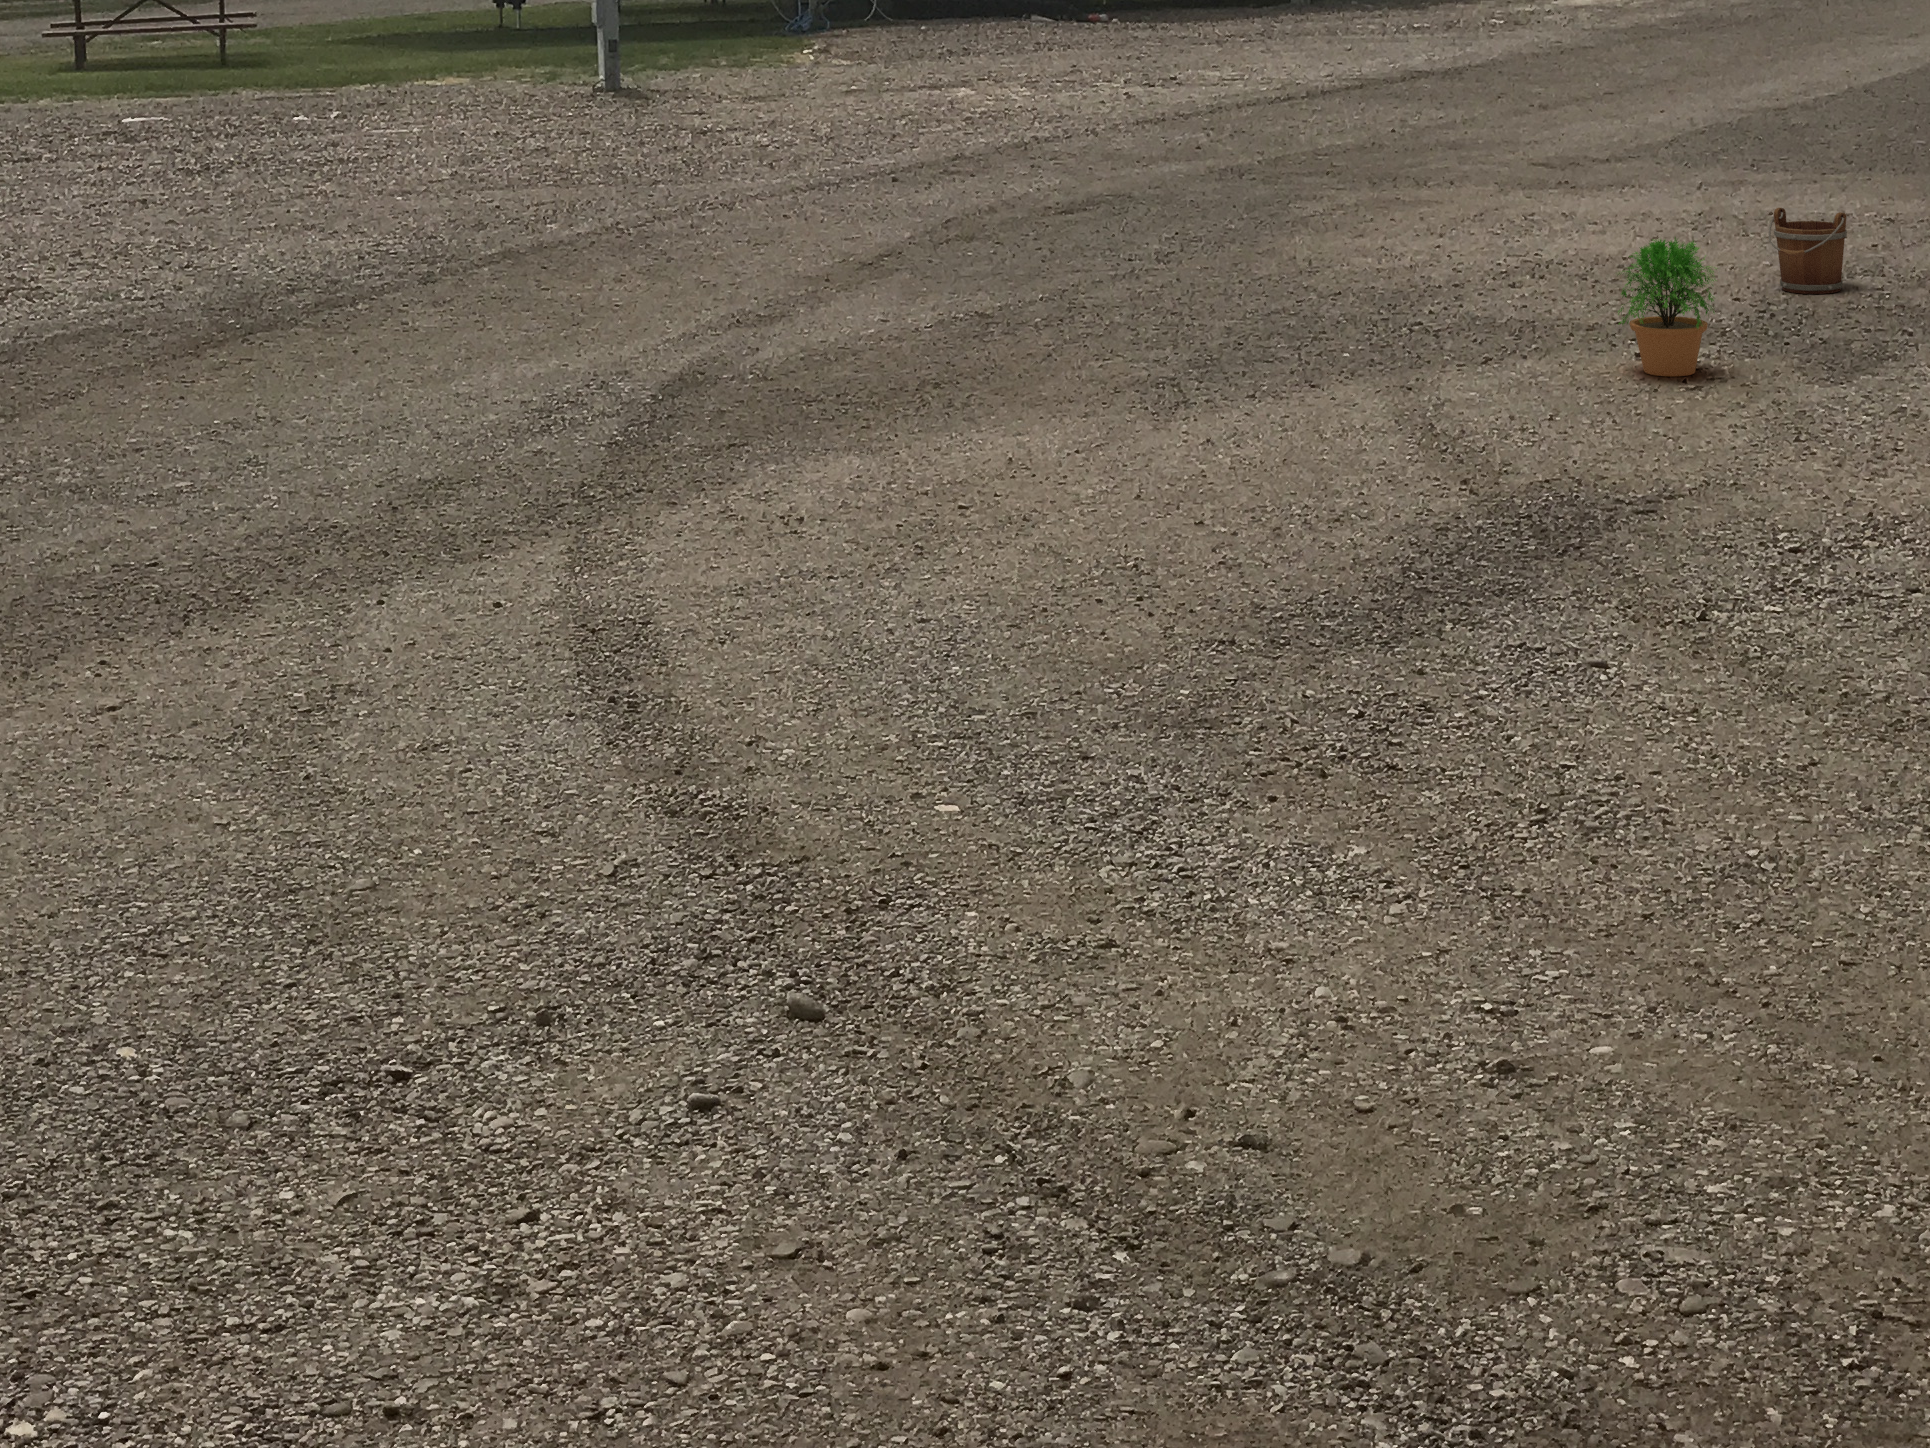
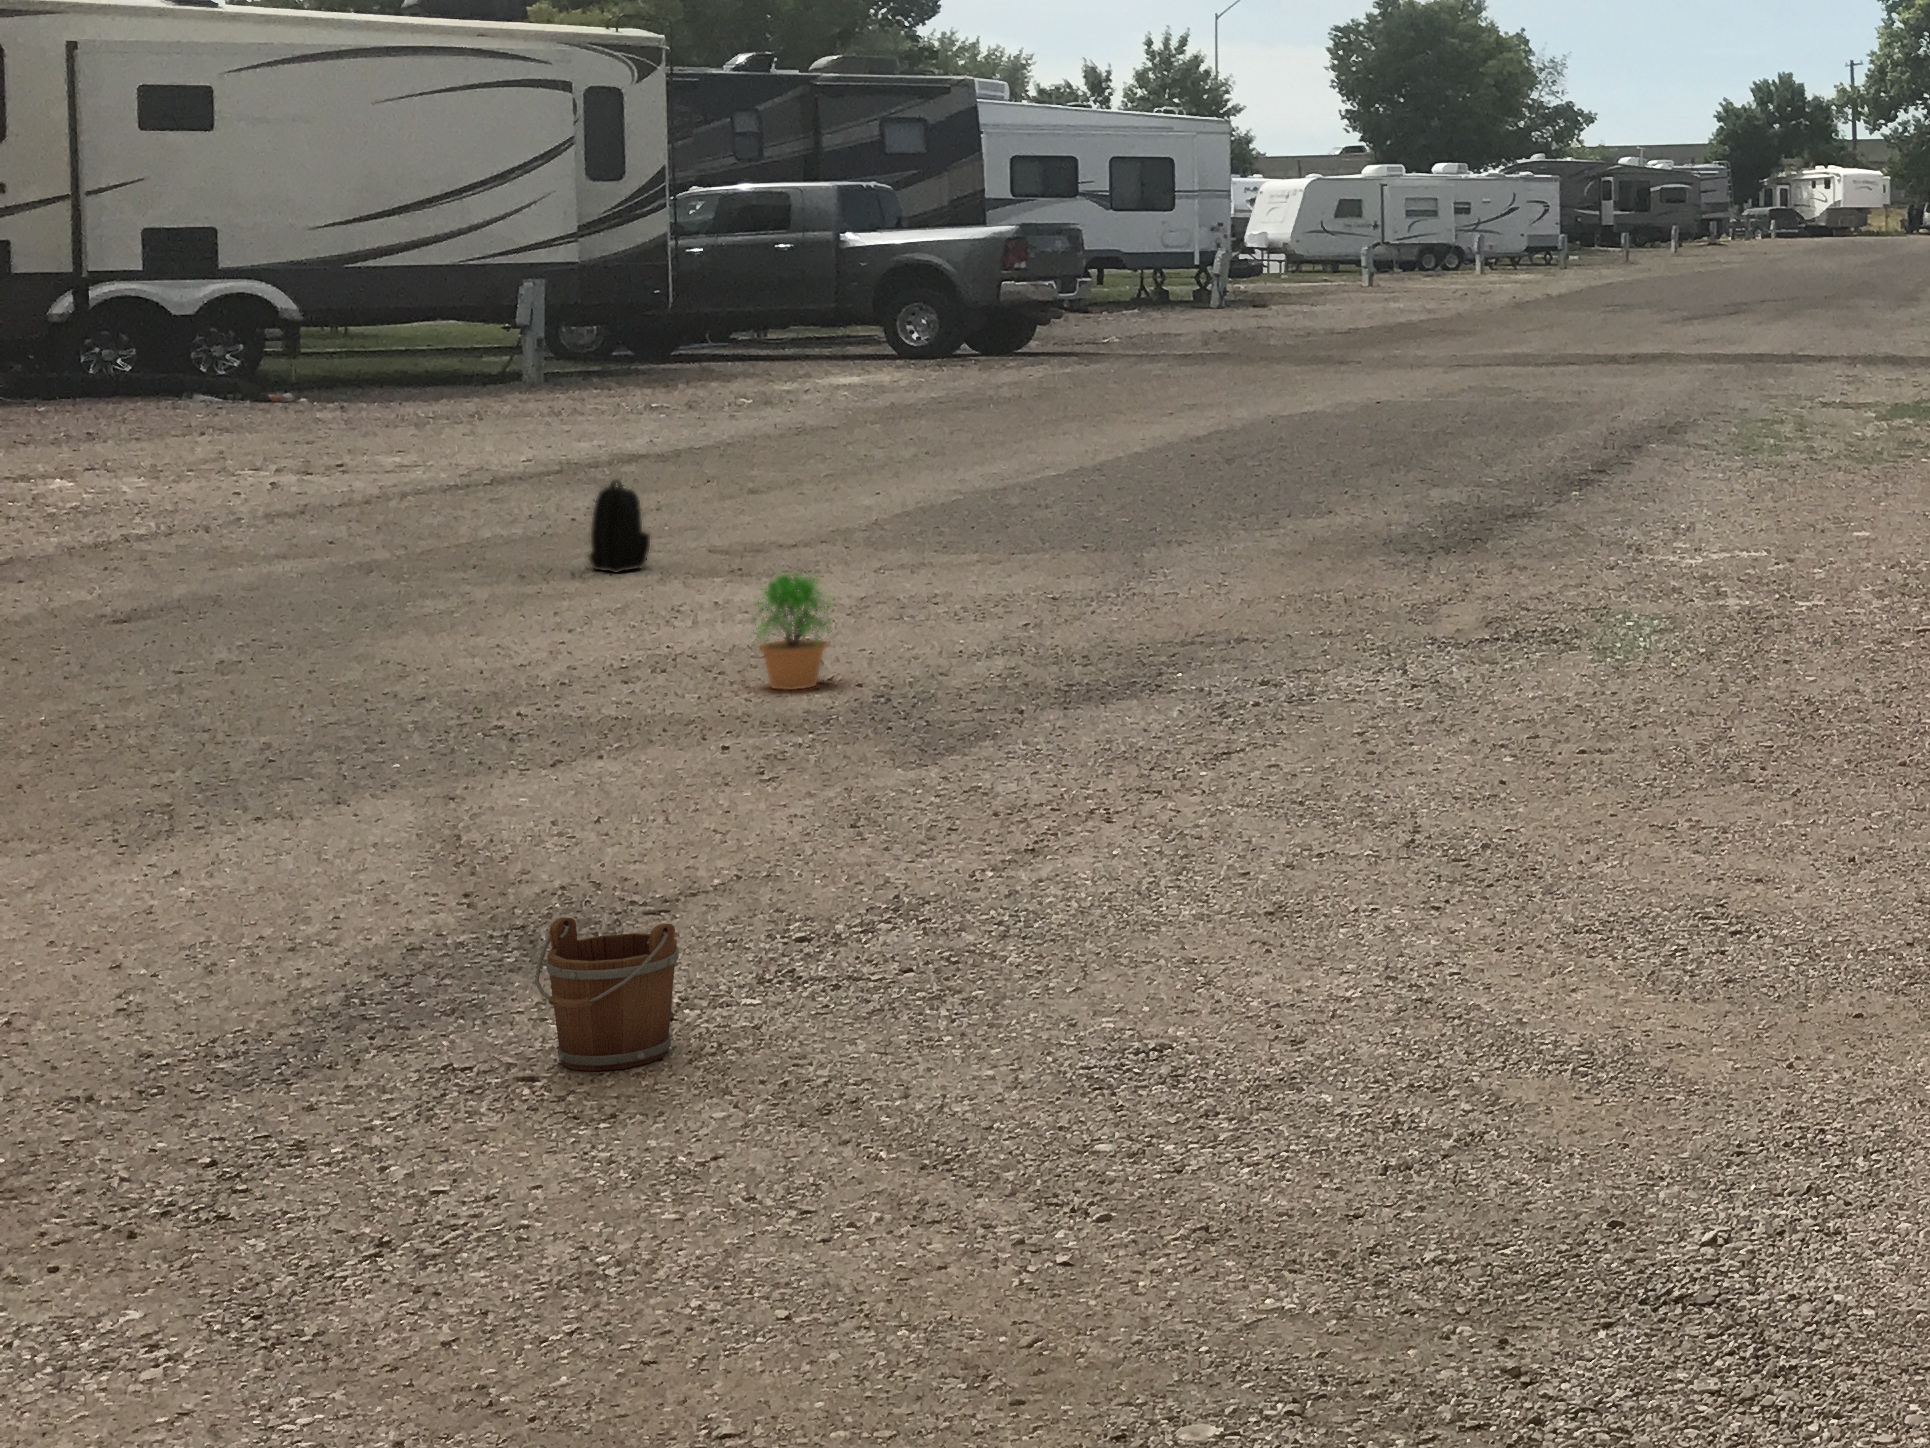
backpack: none [1401,113,1462,211] -> present [588,480,650,573]
bucket: present [1768,208,1847,294] -> present [535,917,679,1071]

